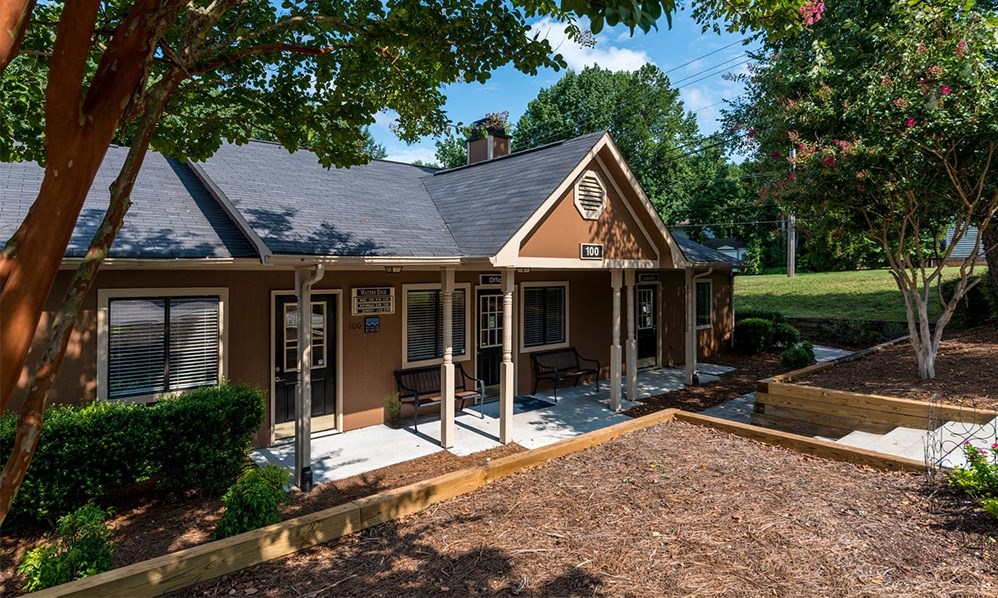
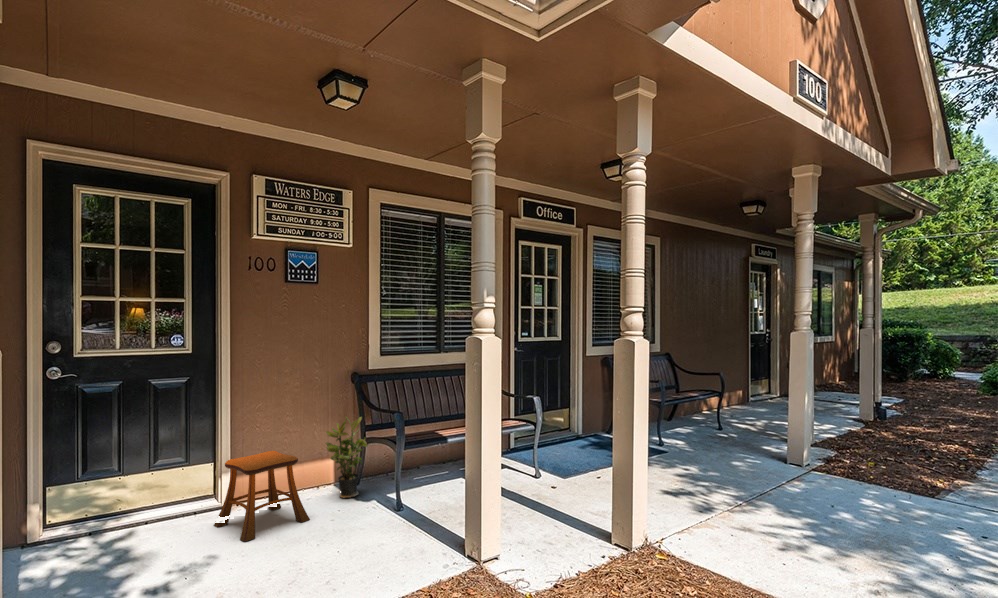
stool: none [341,407,380,442] -> present [214,451,310,541]

